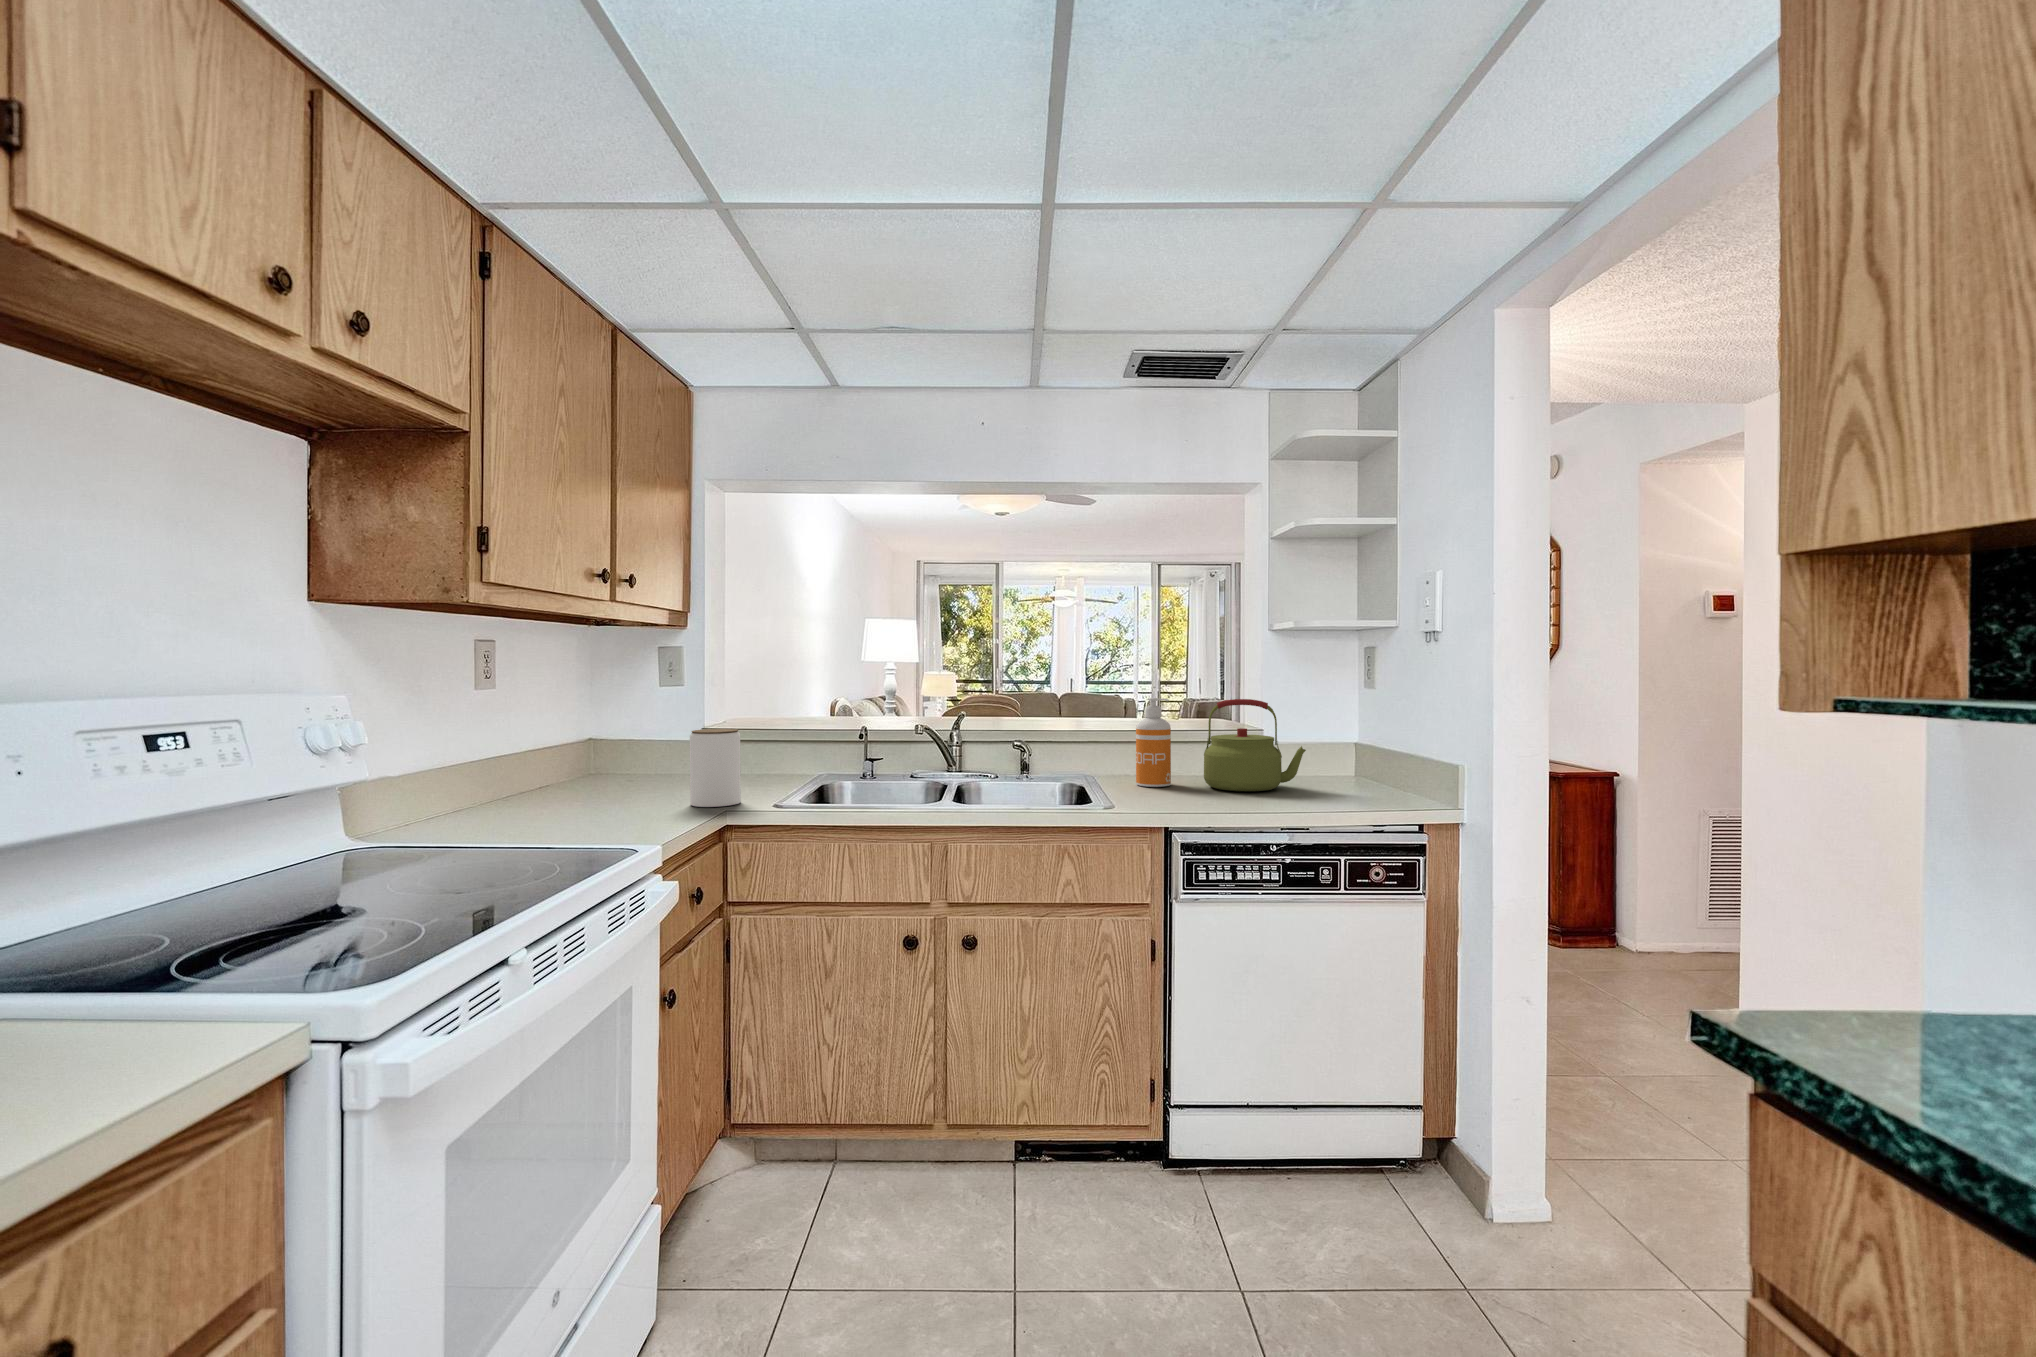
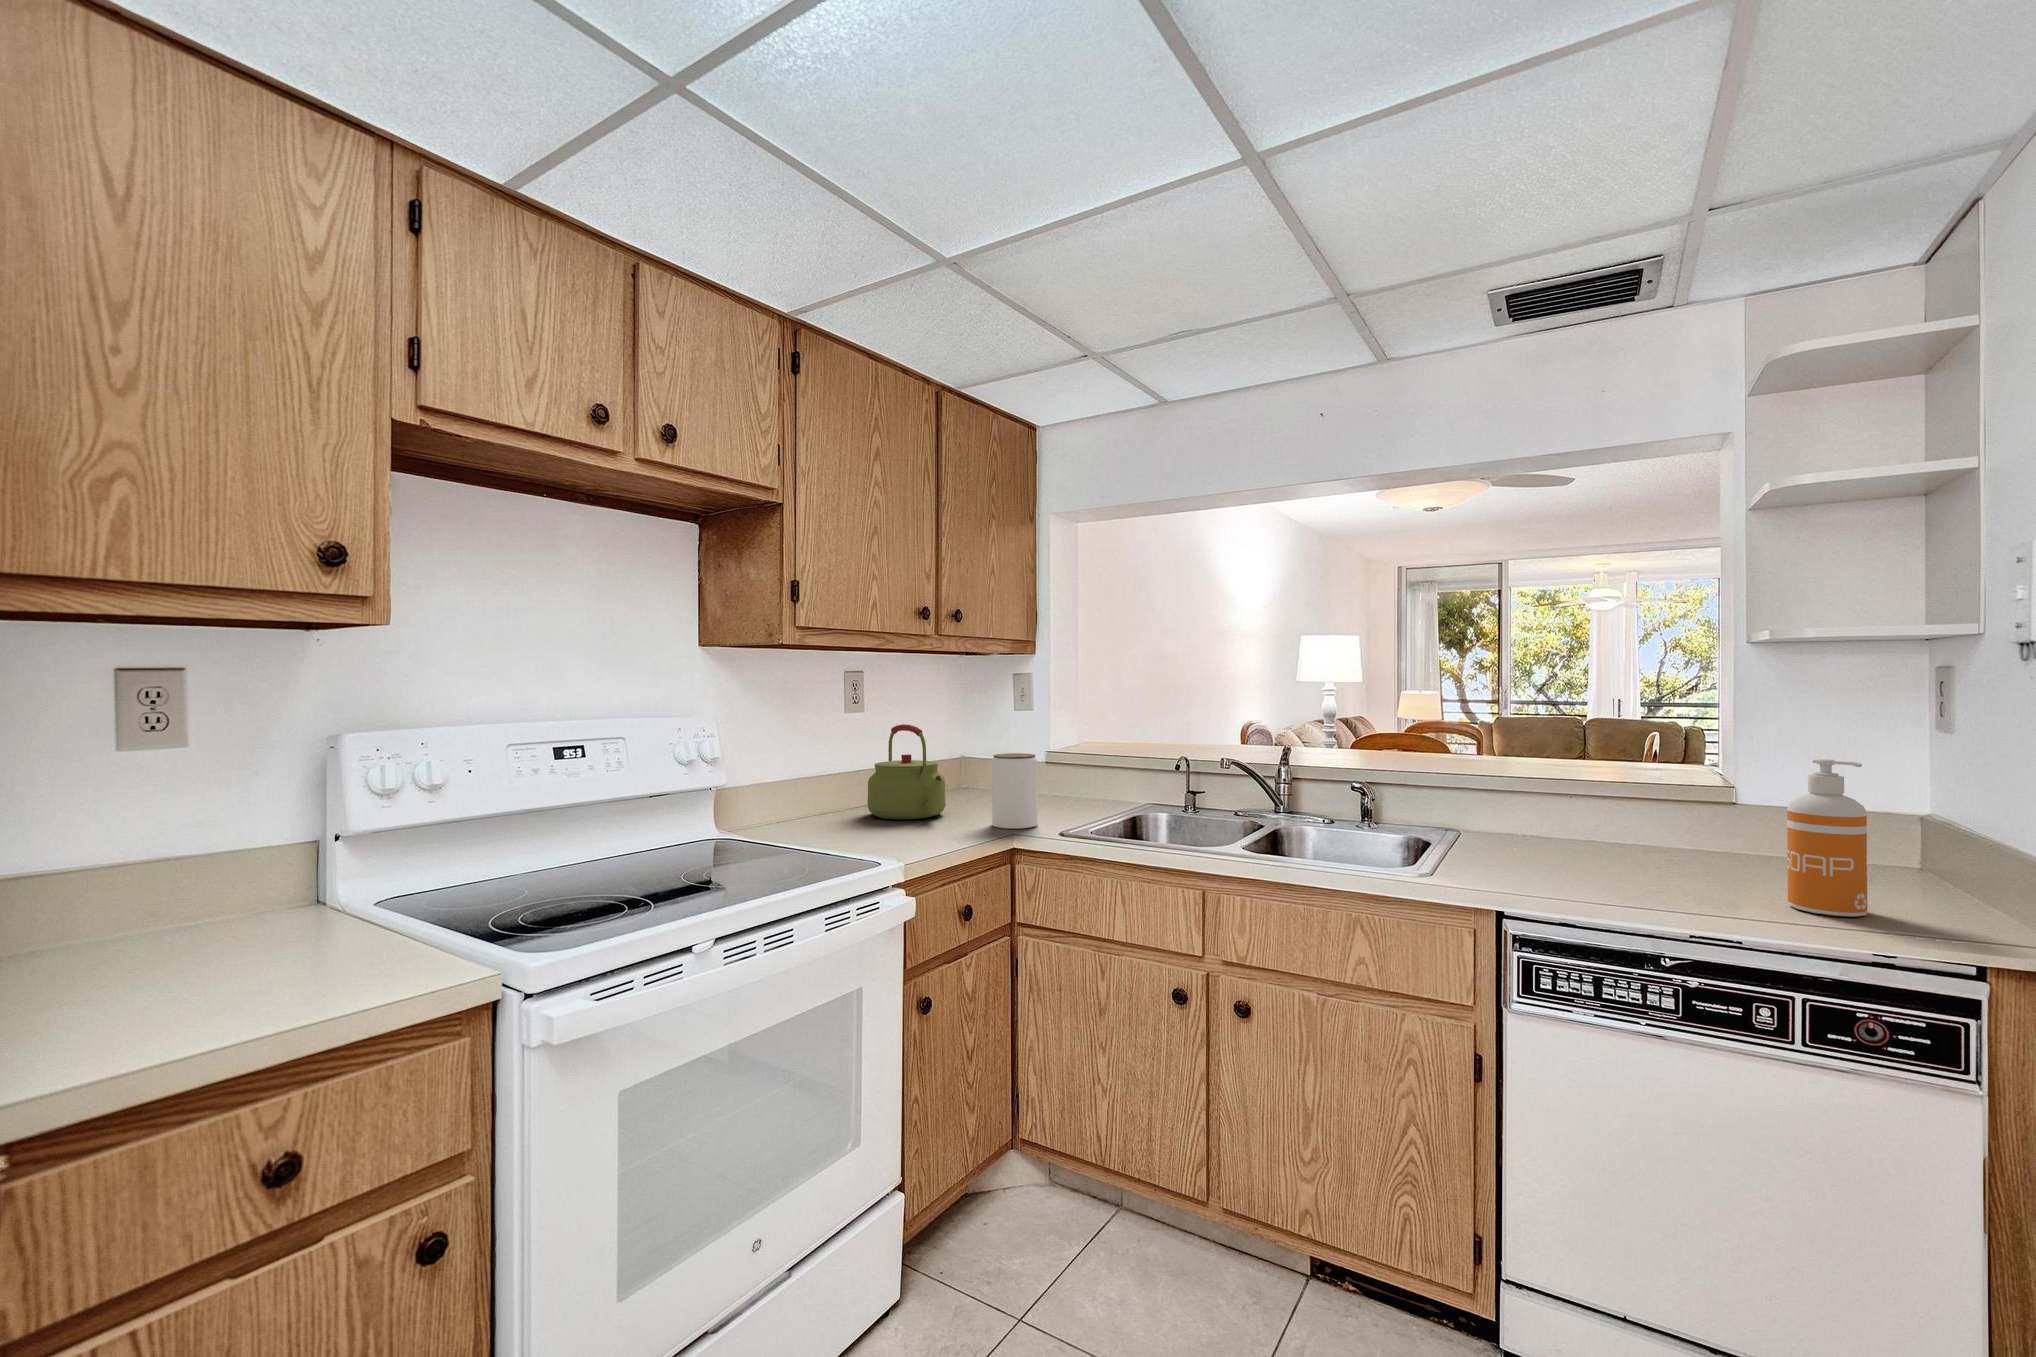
soap dispenser: present [1136,698,1171,787] -> present [1787,759,1867,917]
kettle: present [1204,699,1306,791] -> present [868,724,946,819]

